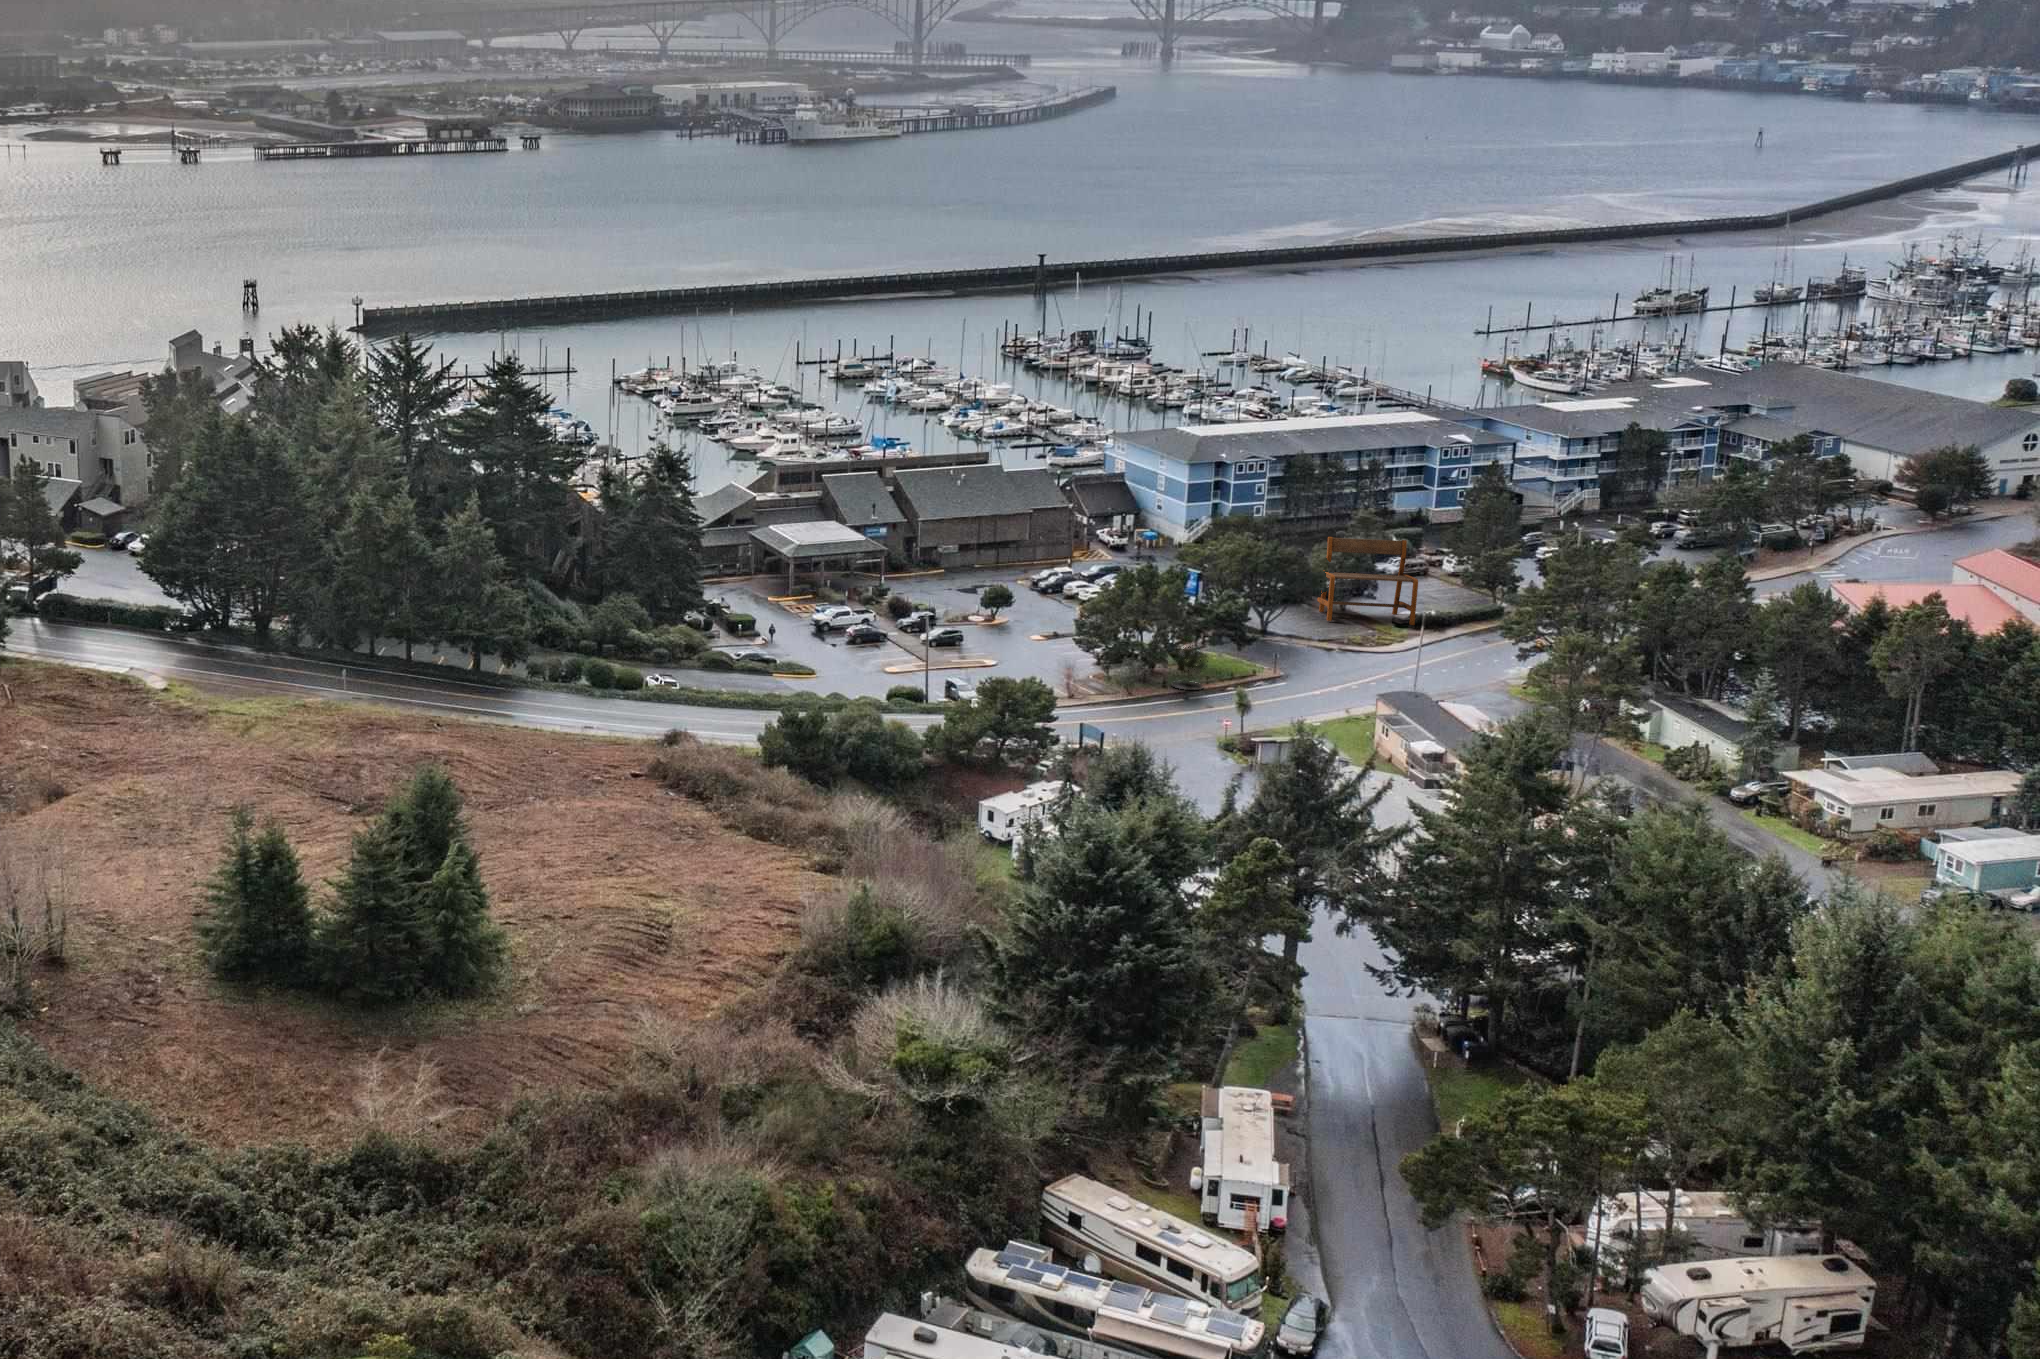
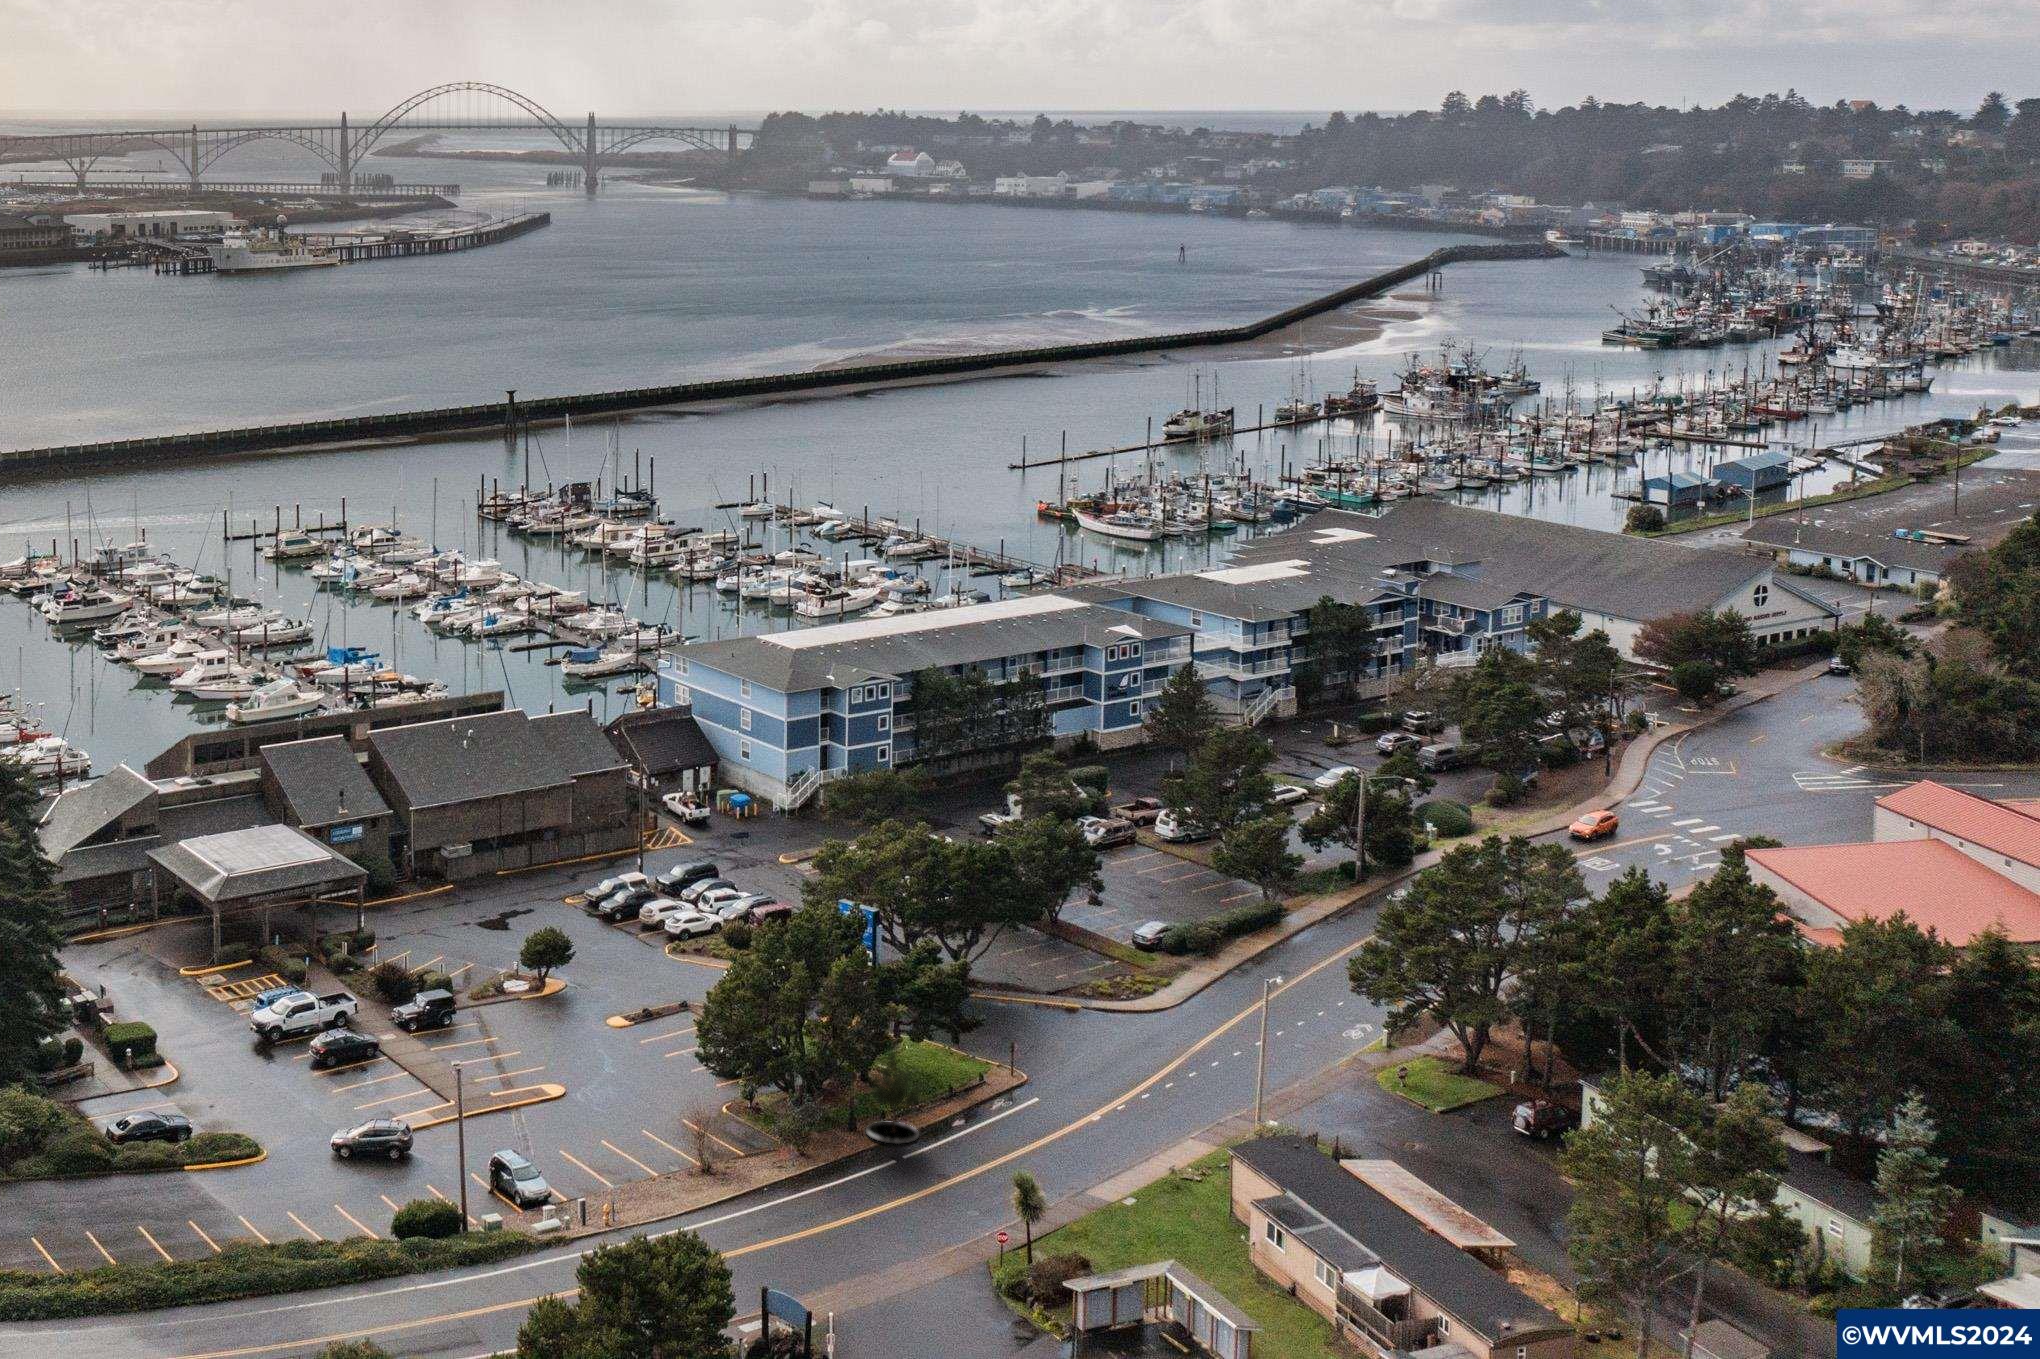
bench: present [1317,537,1418,625] -> none [1012,816,1156,951]

